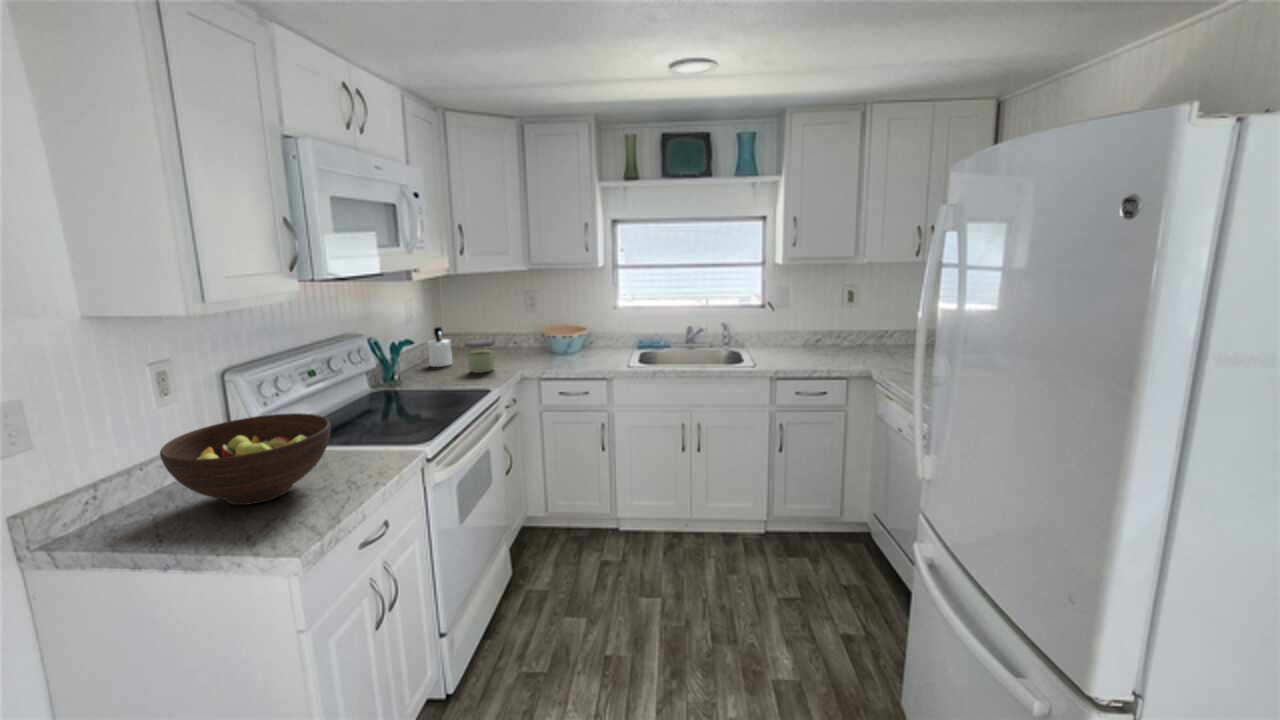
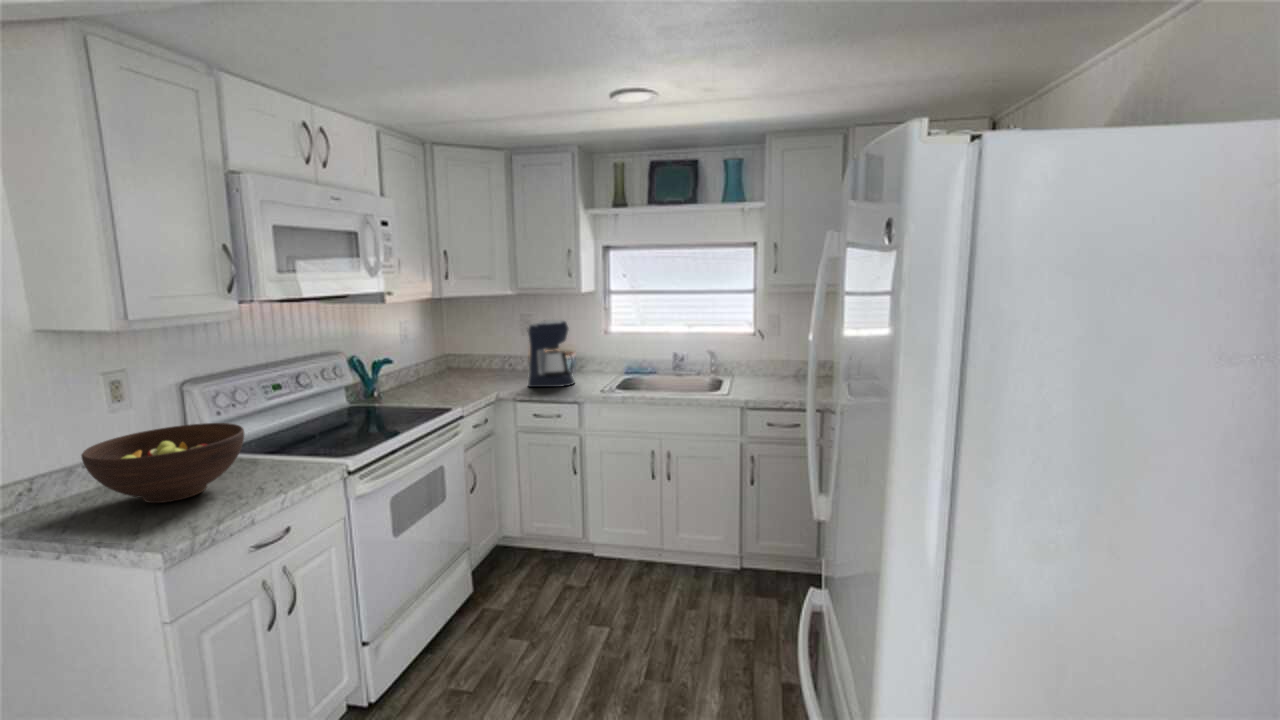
coffee maker: none [546,296,594,365] -> present [528,320,575,387]
soap dispenser: present [427,327,452,367] -> none [417,348,442,386]
jar: present [465,339,495,373] -> none [445,360,475,393]

